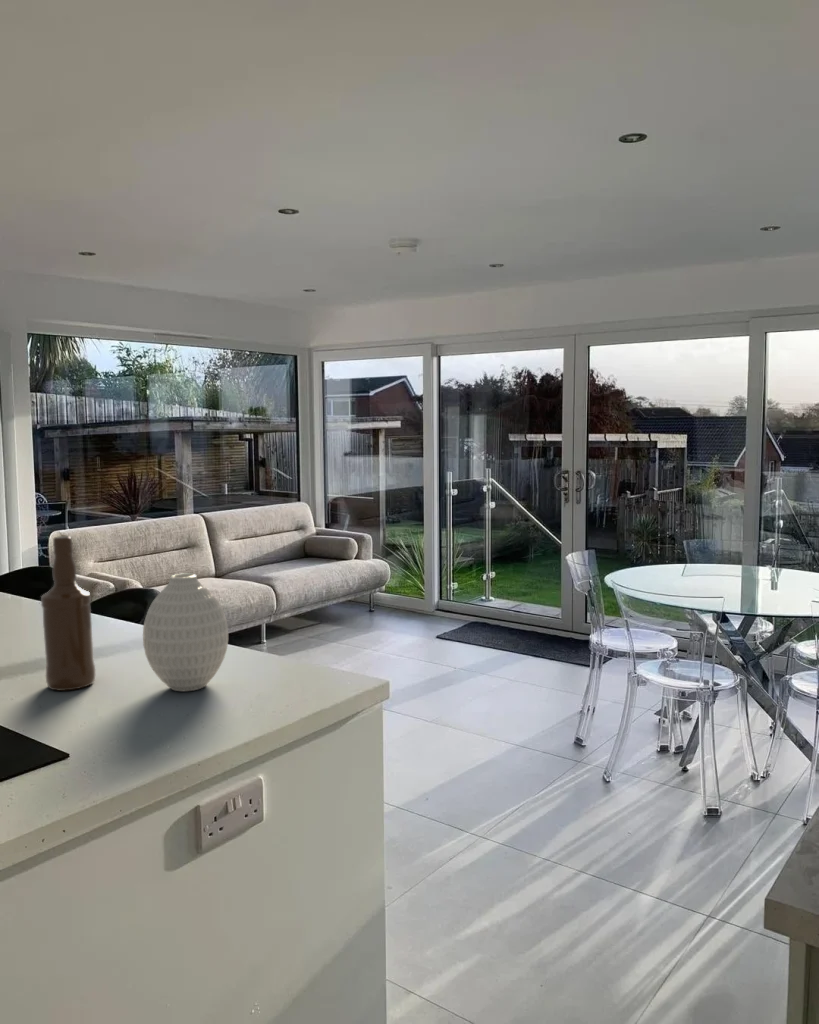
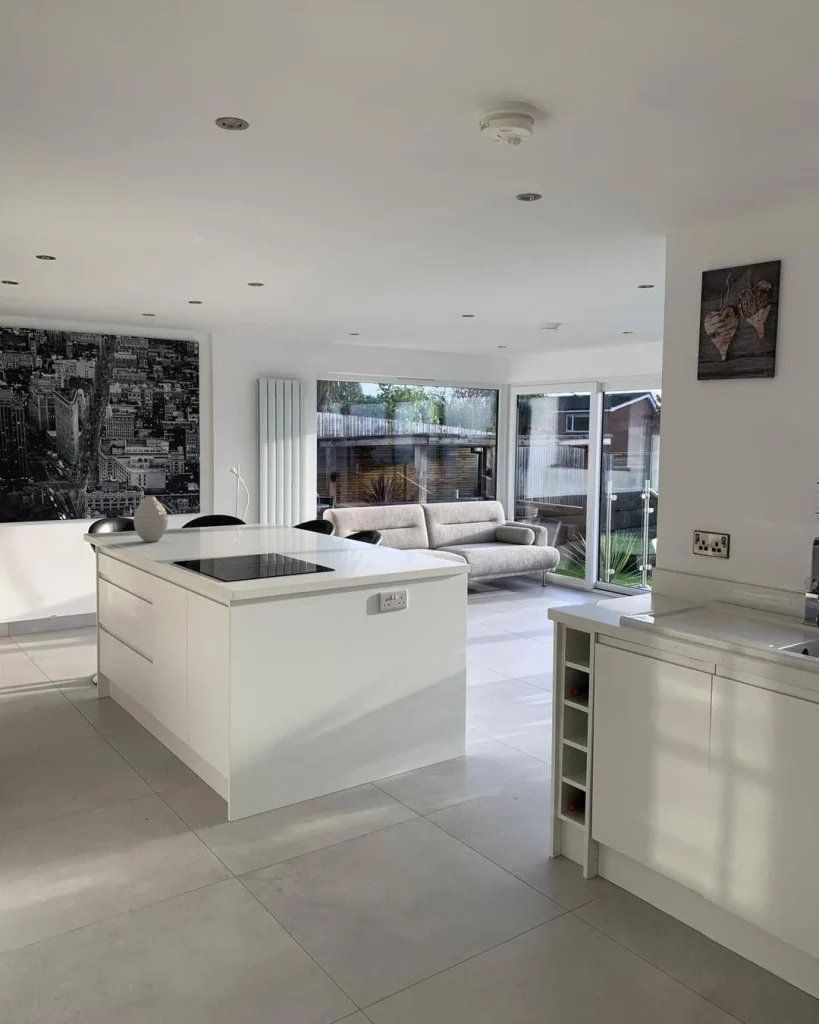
bottle: present [41,536,95,690] -> none [113,480,133,539]

